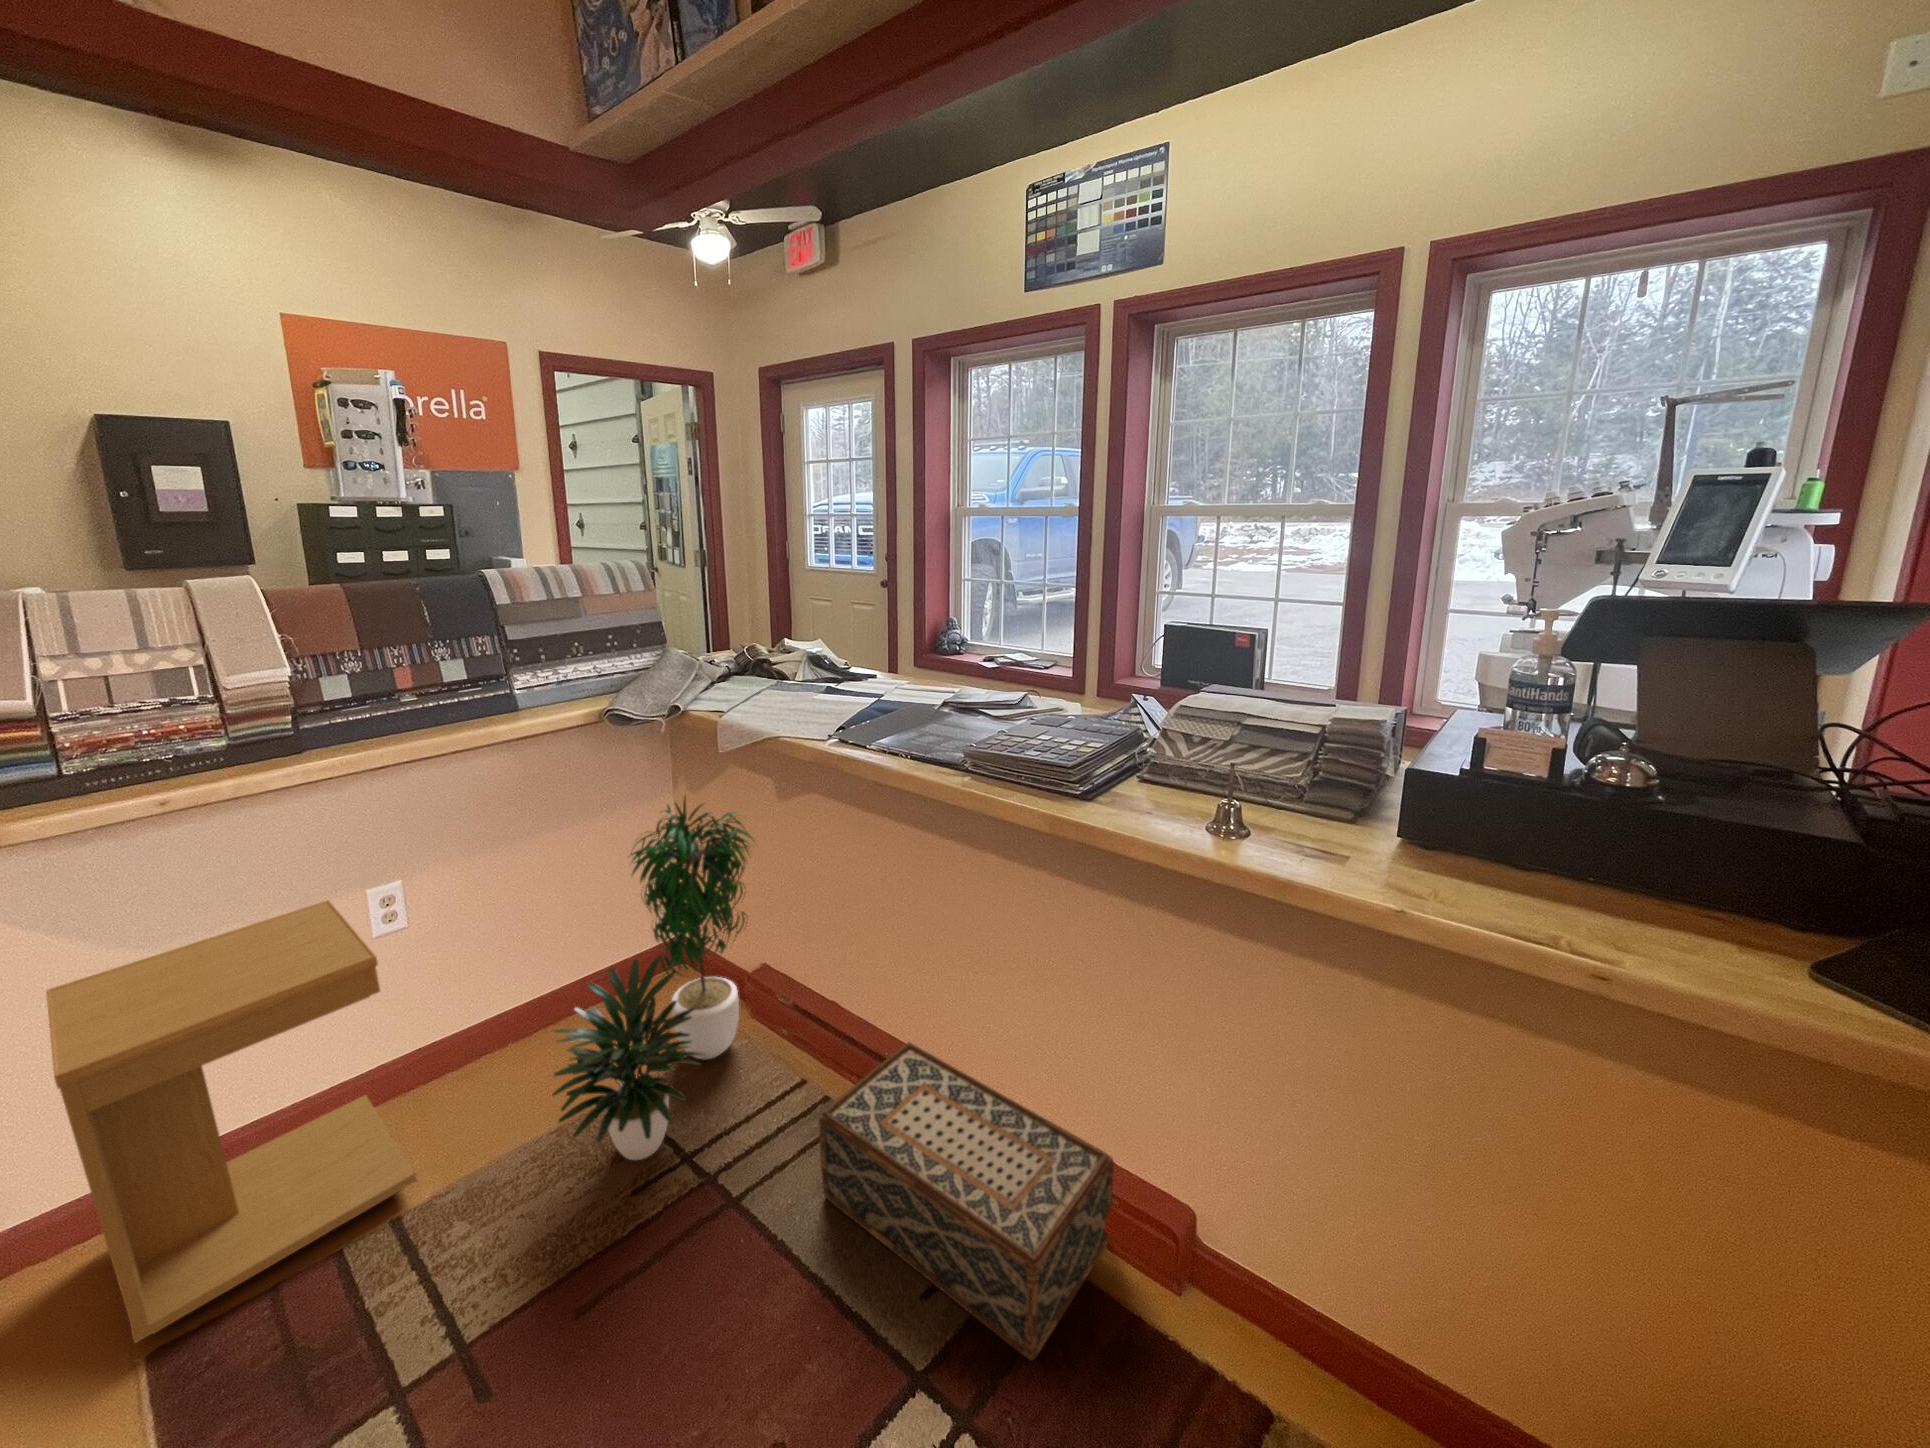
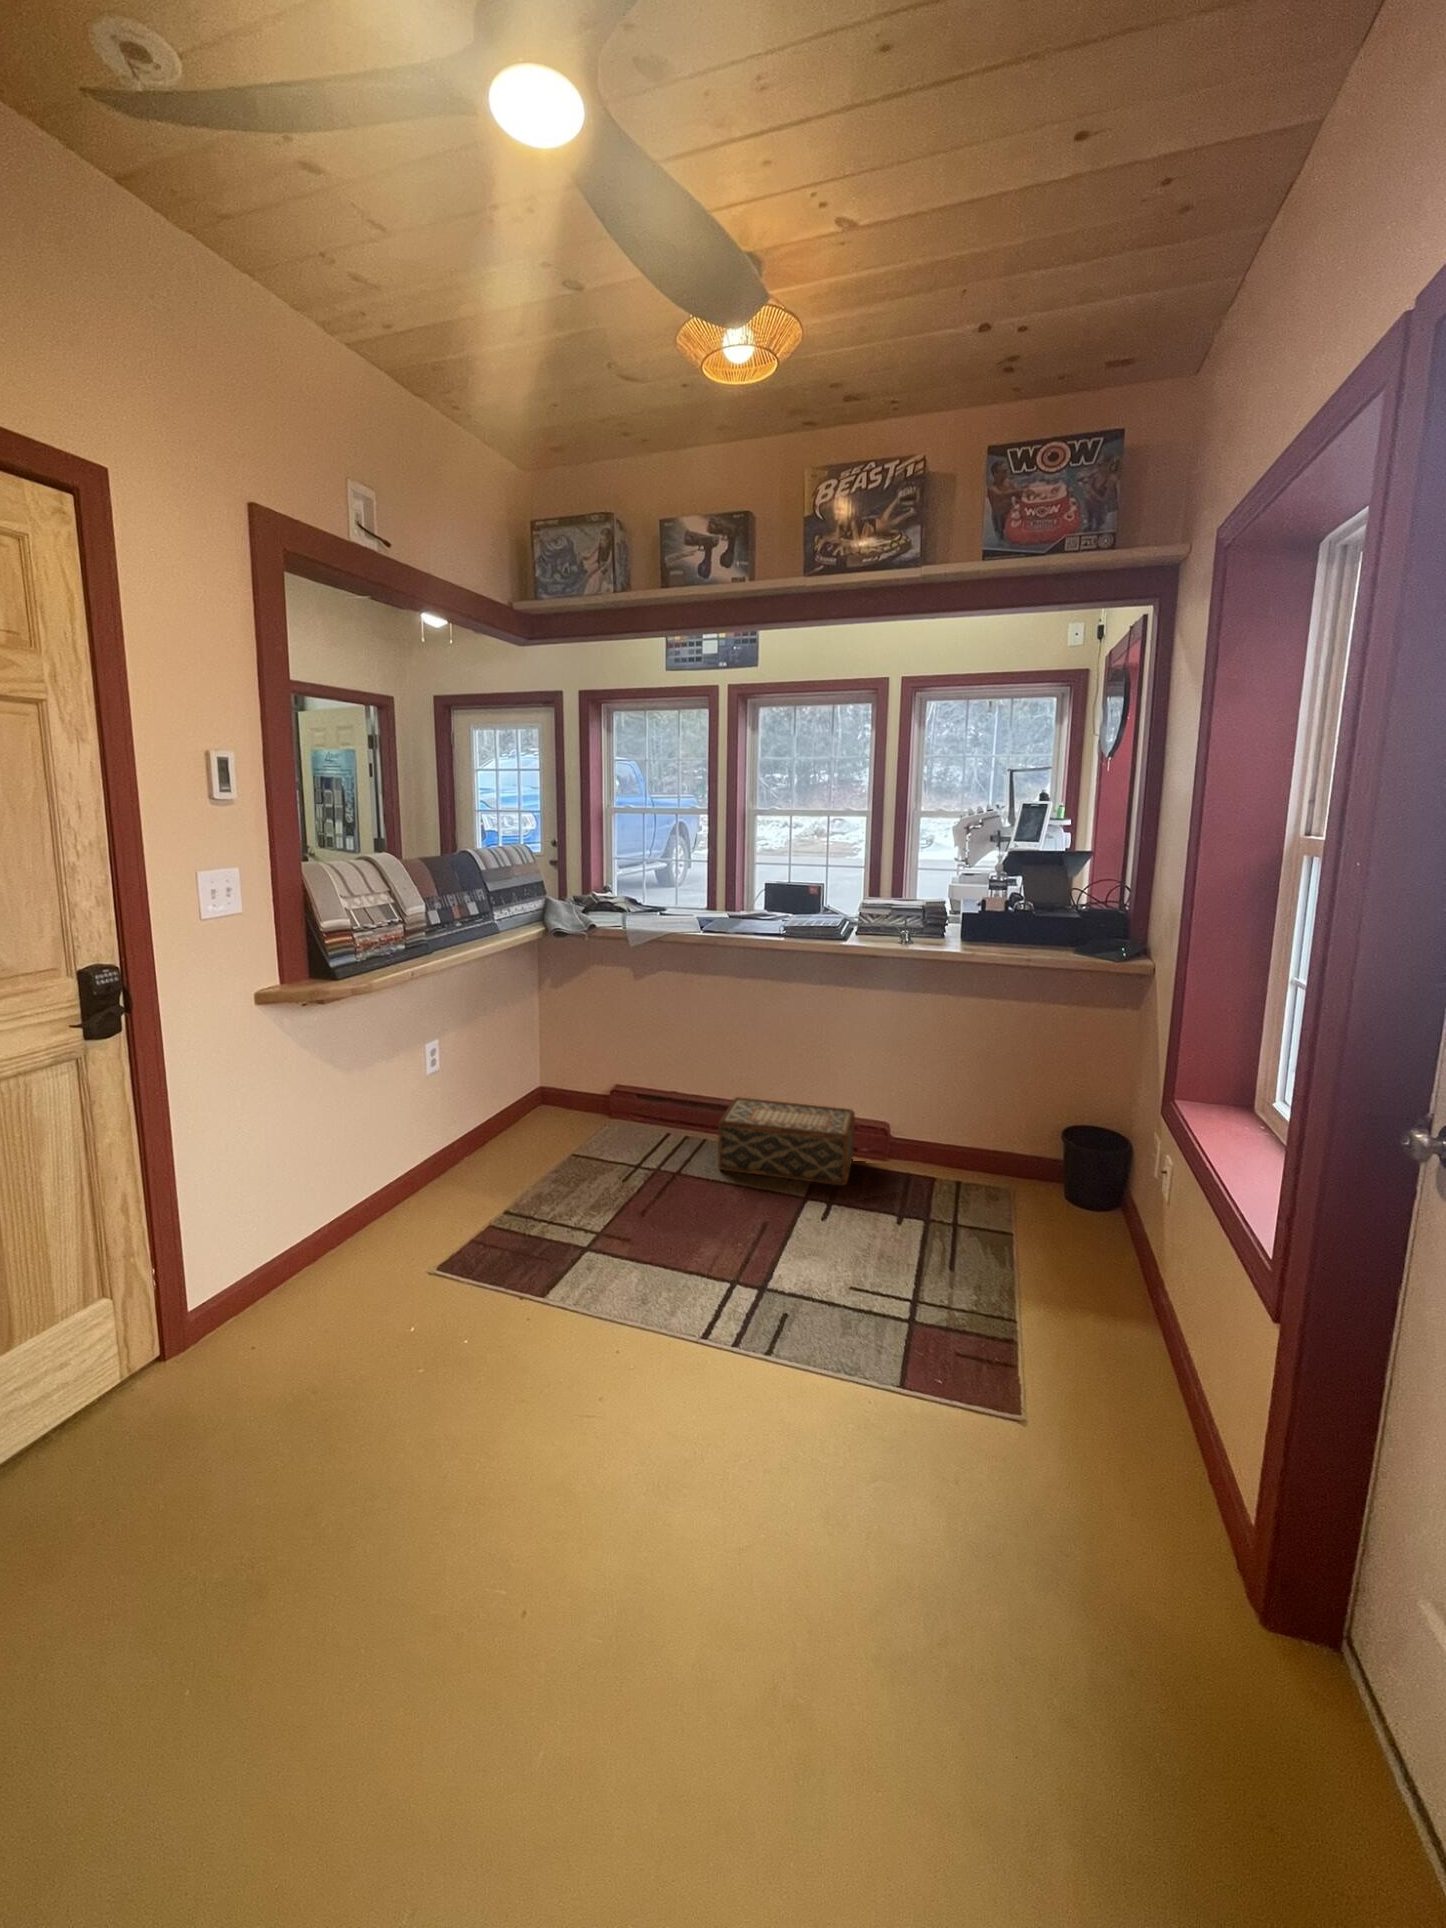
potted plant: present [553,797,753,1160] -> none [559,980,640,1181]
side table: present [46,900,416,1343] -> none [327,1053,500,1269]

